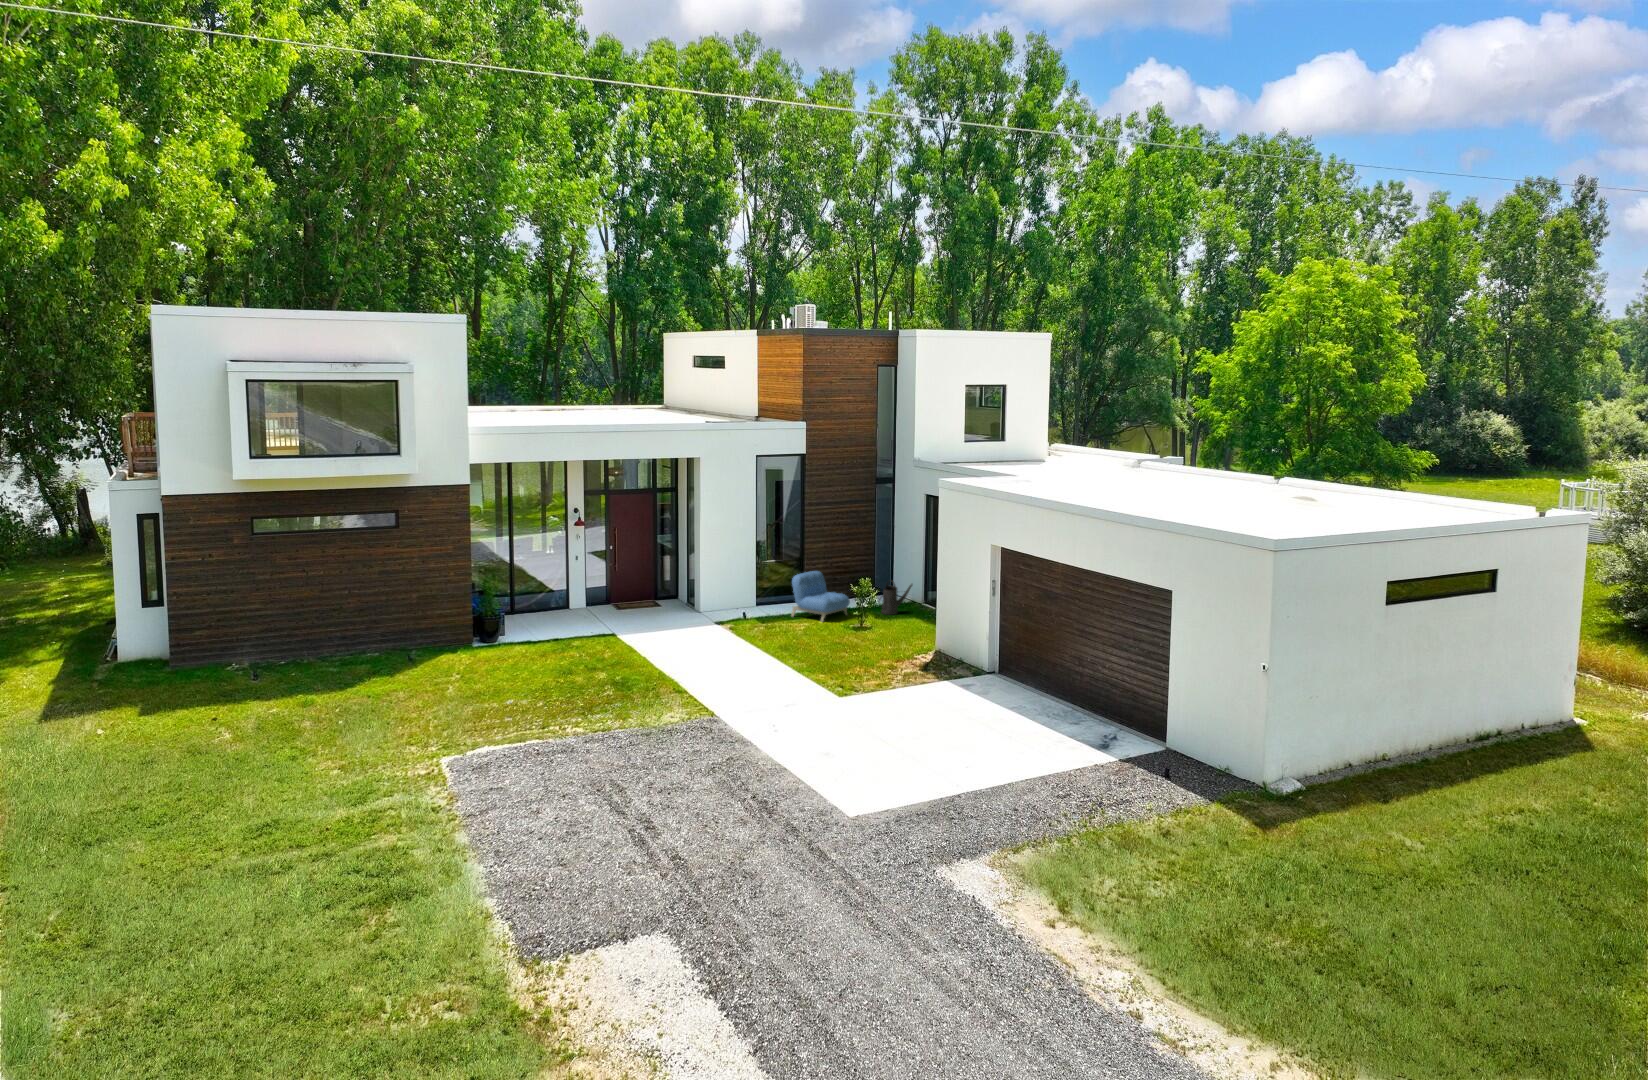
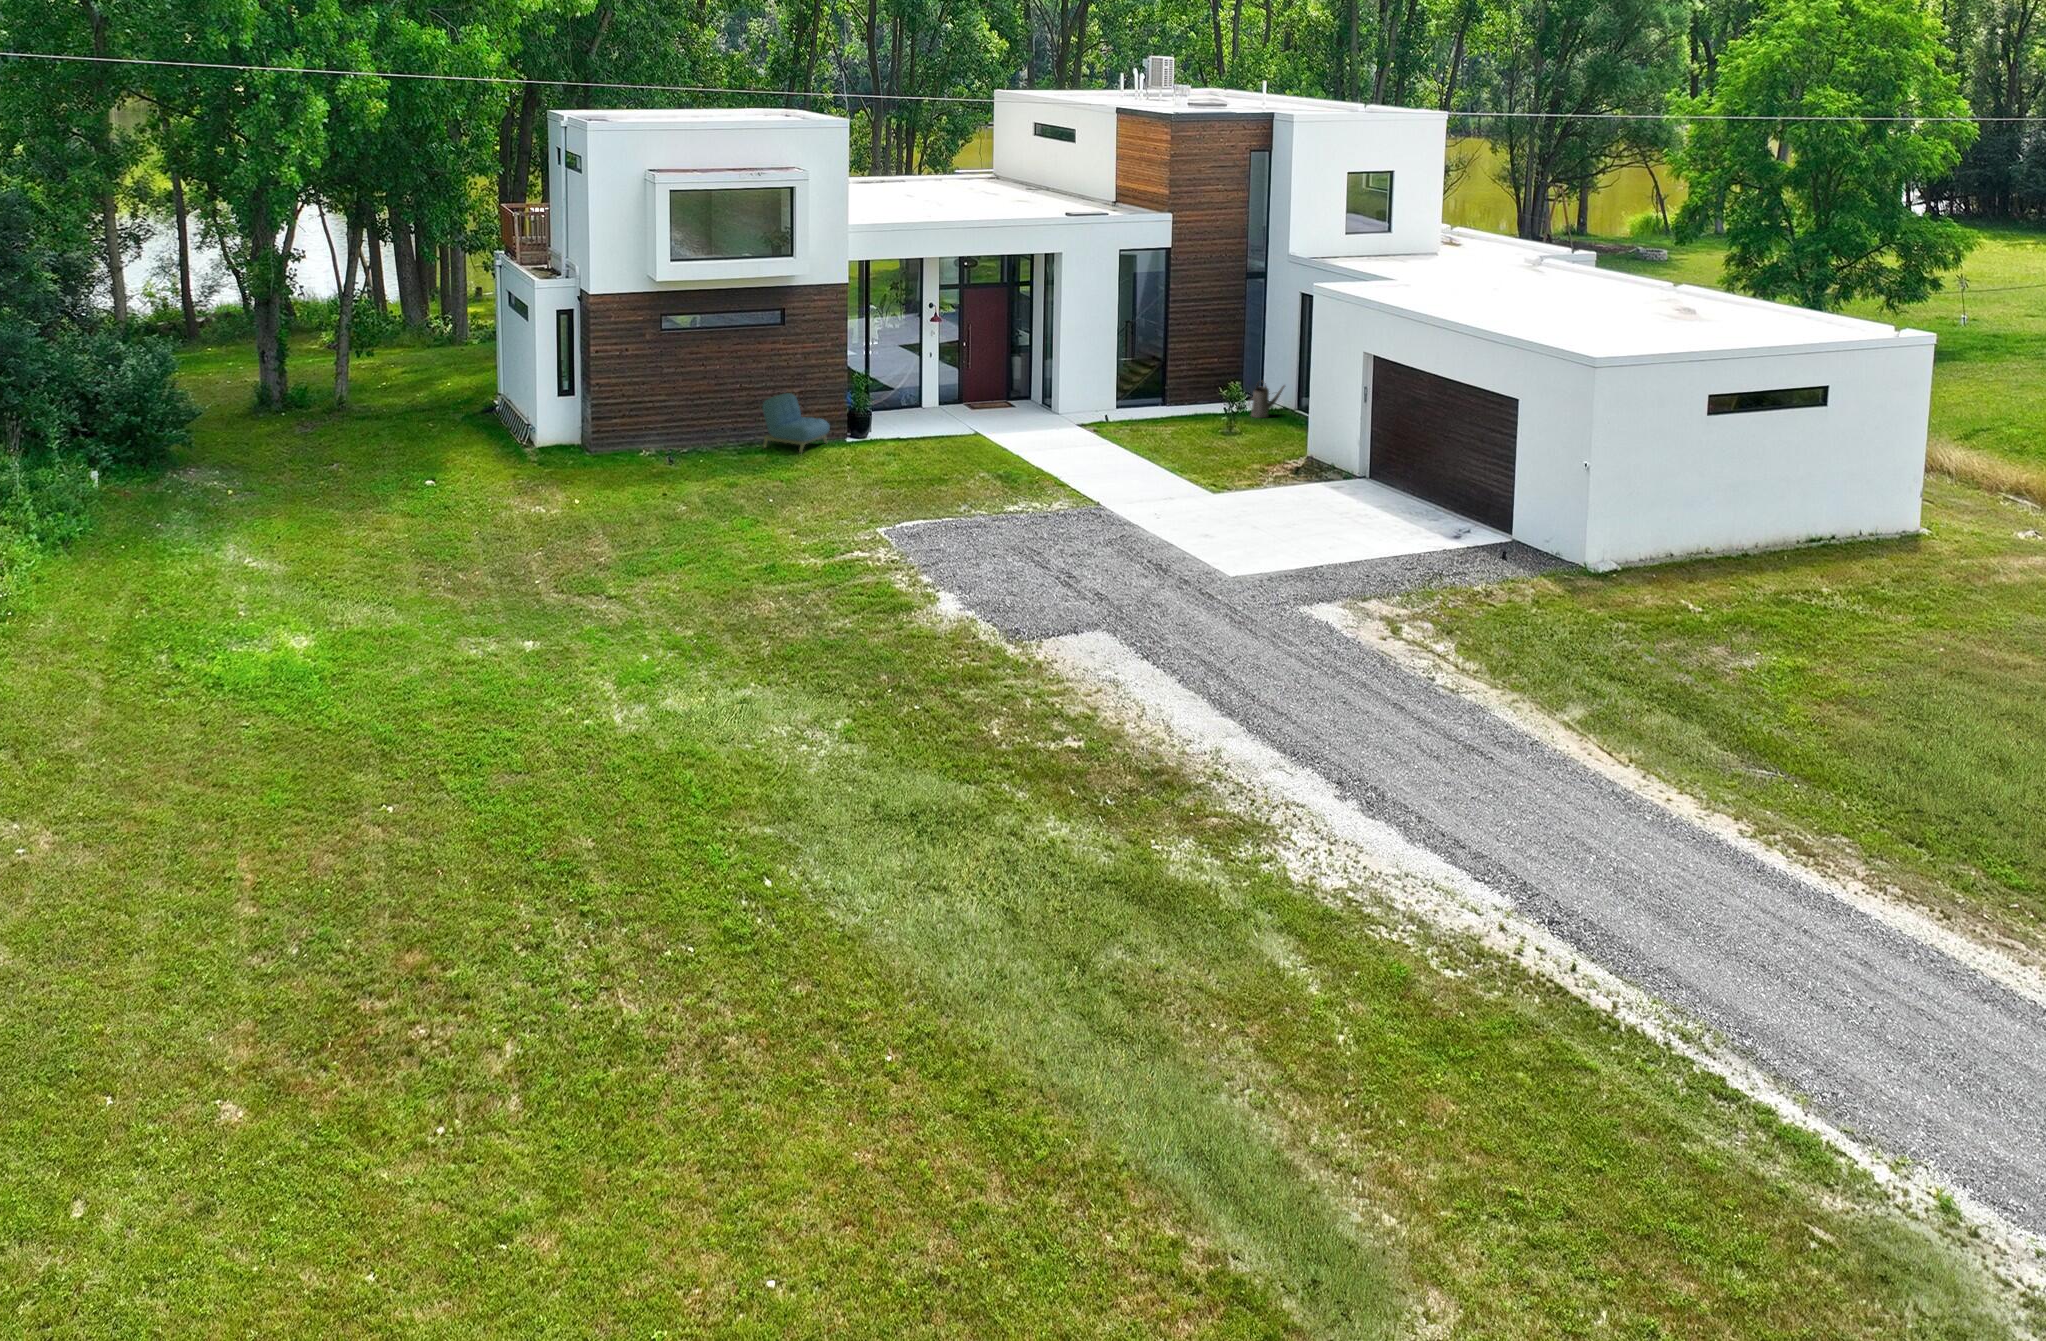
armchair: present [792,571,850,622] -> present [762,393,830,453]

